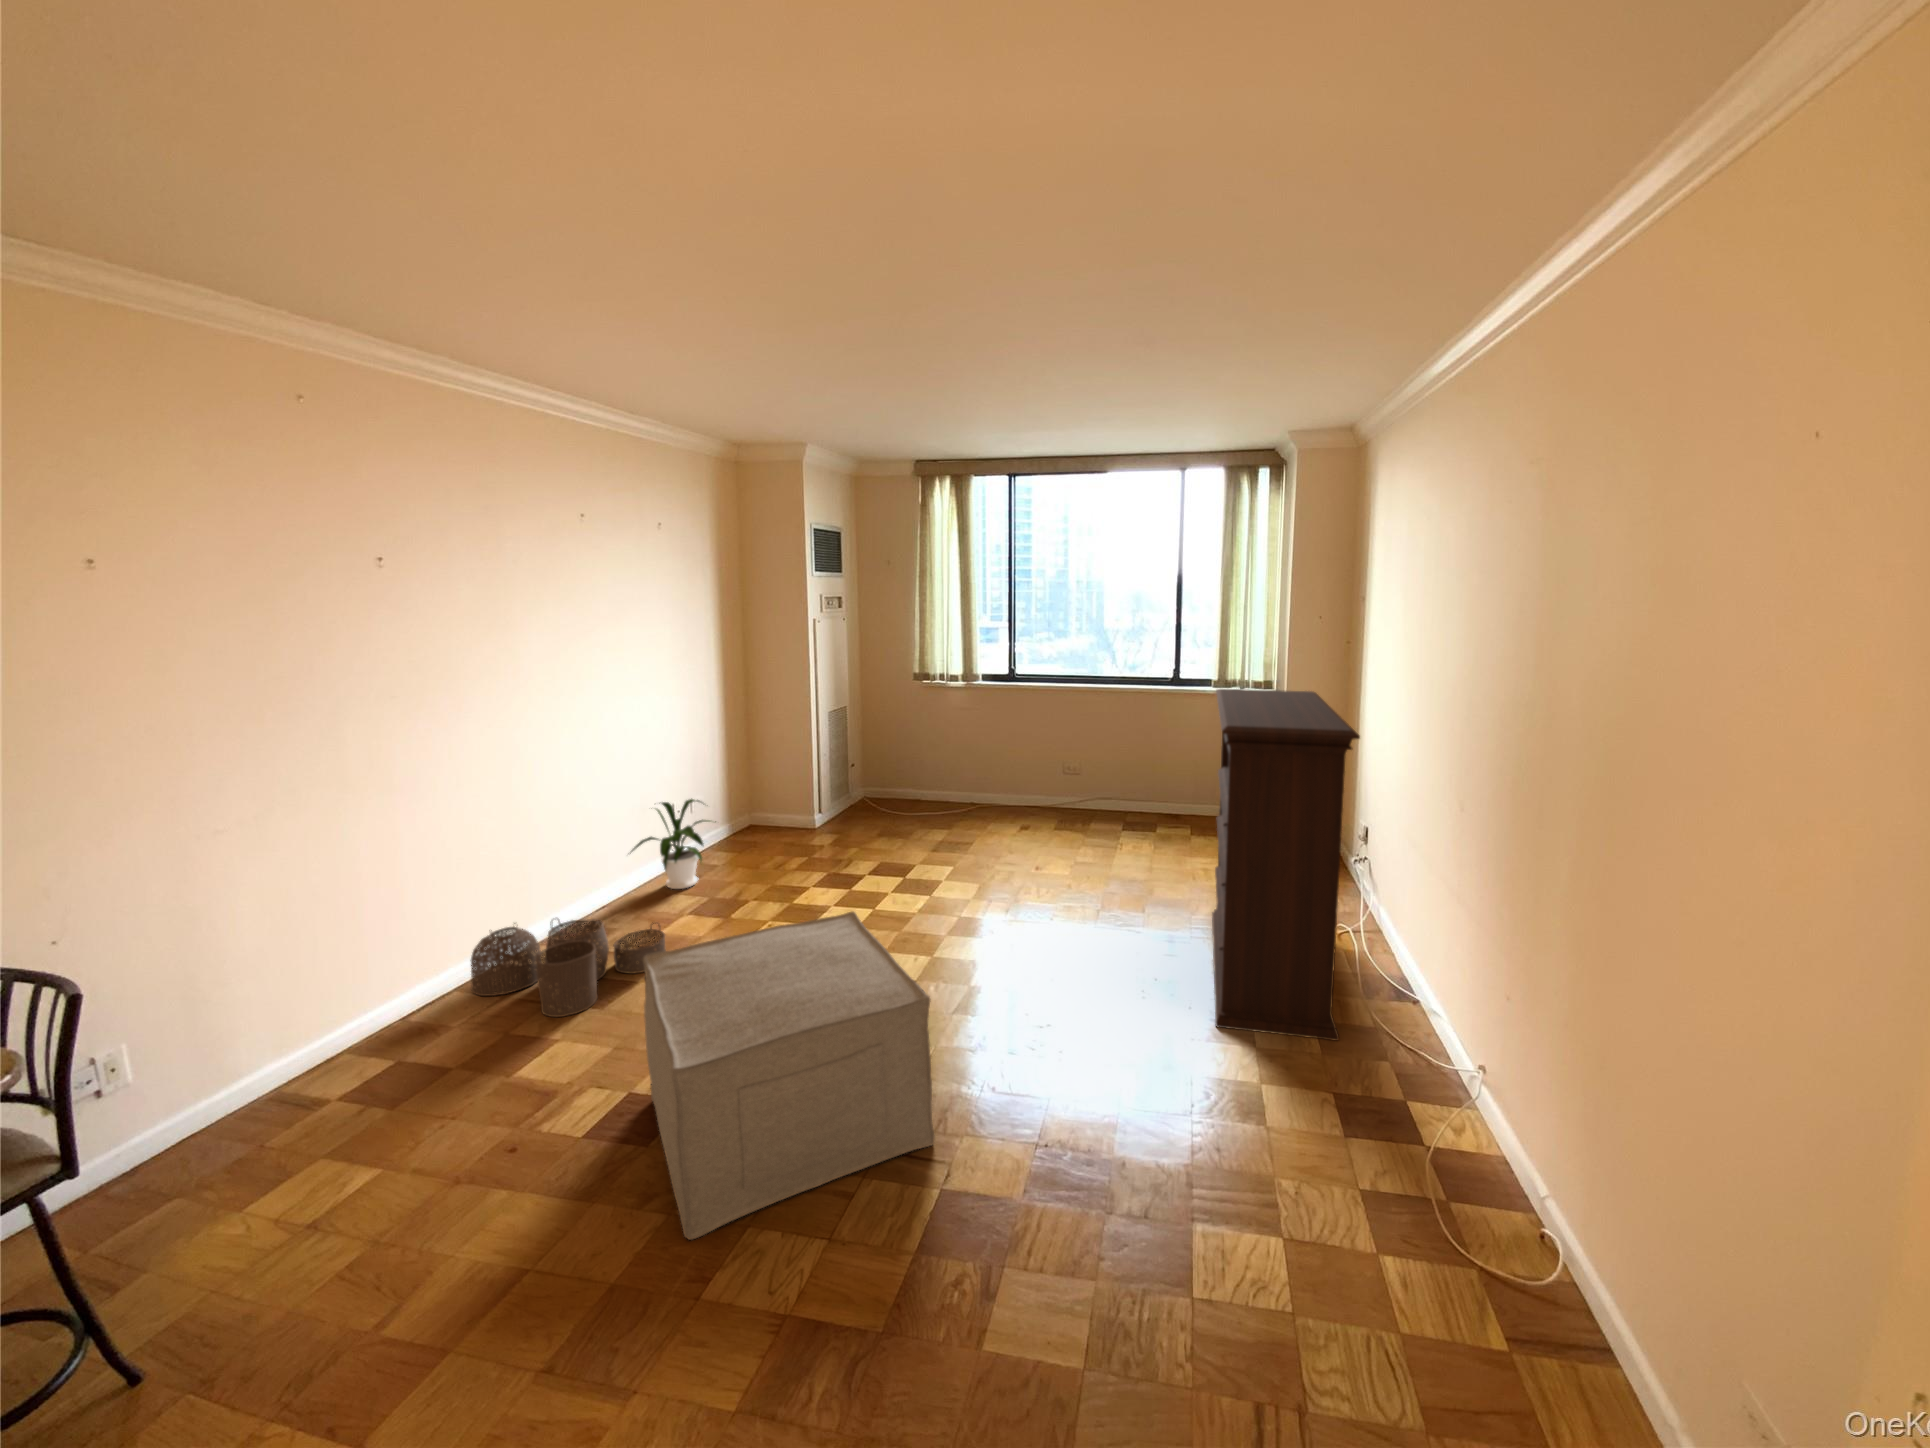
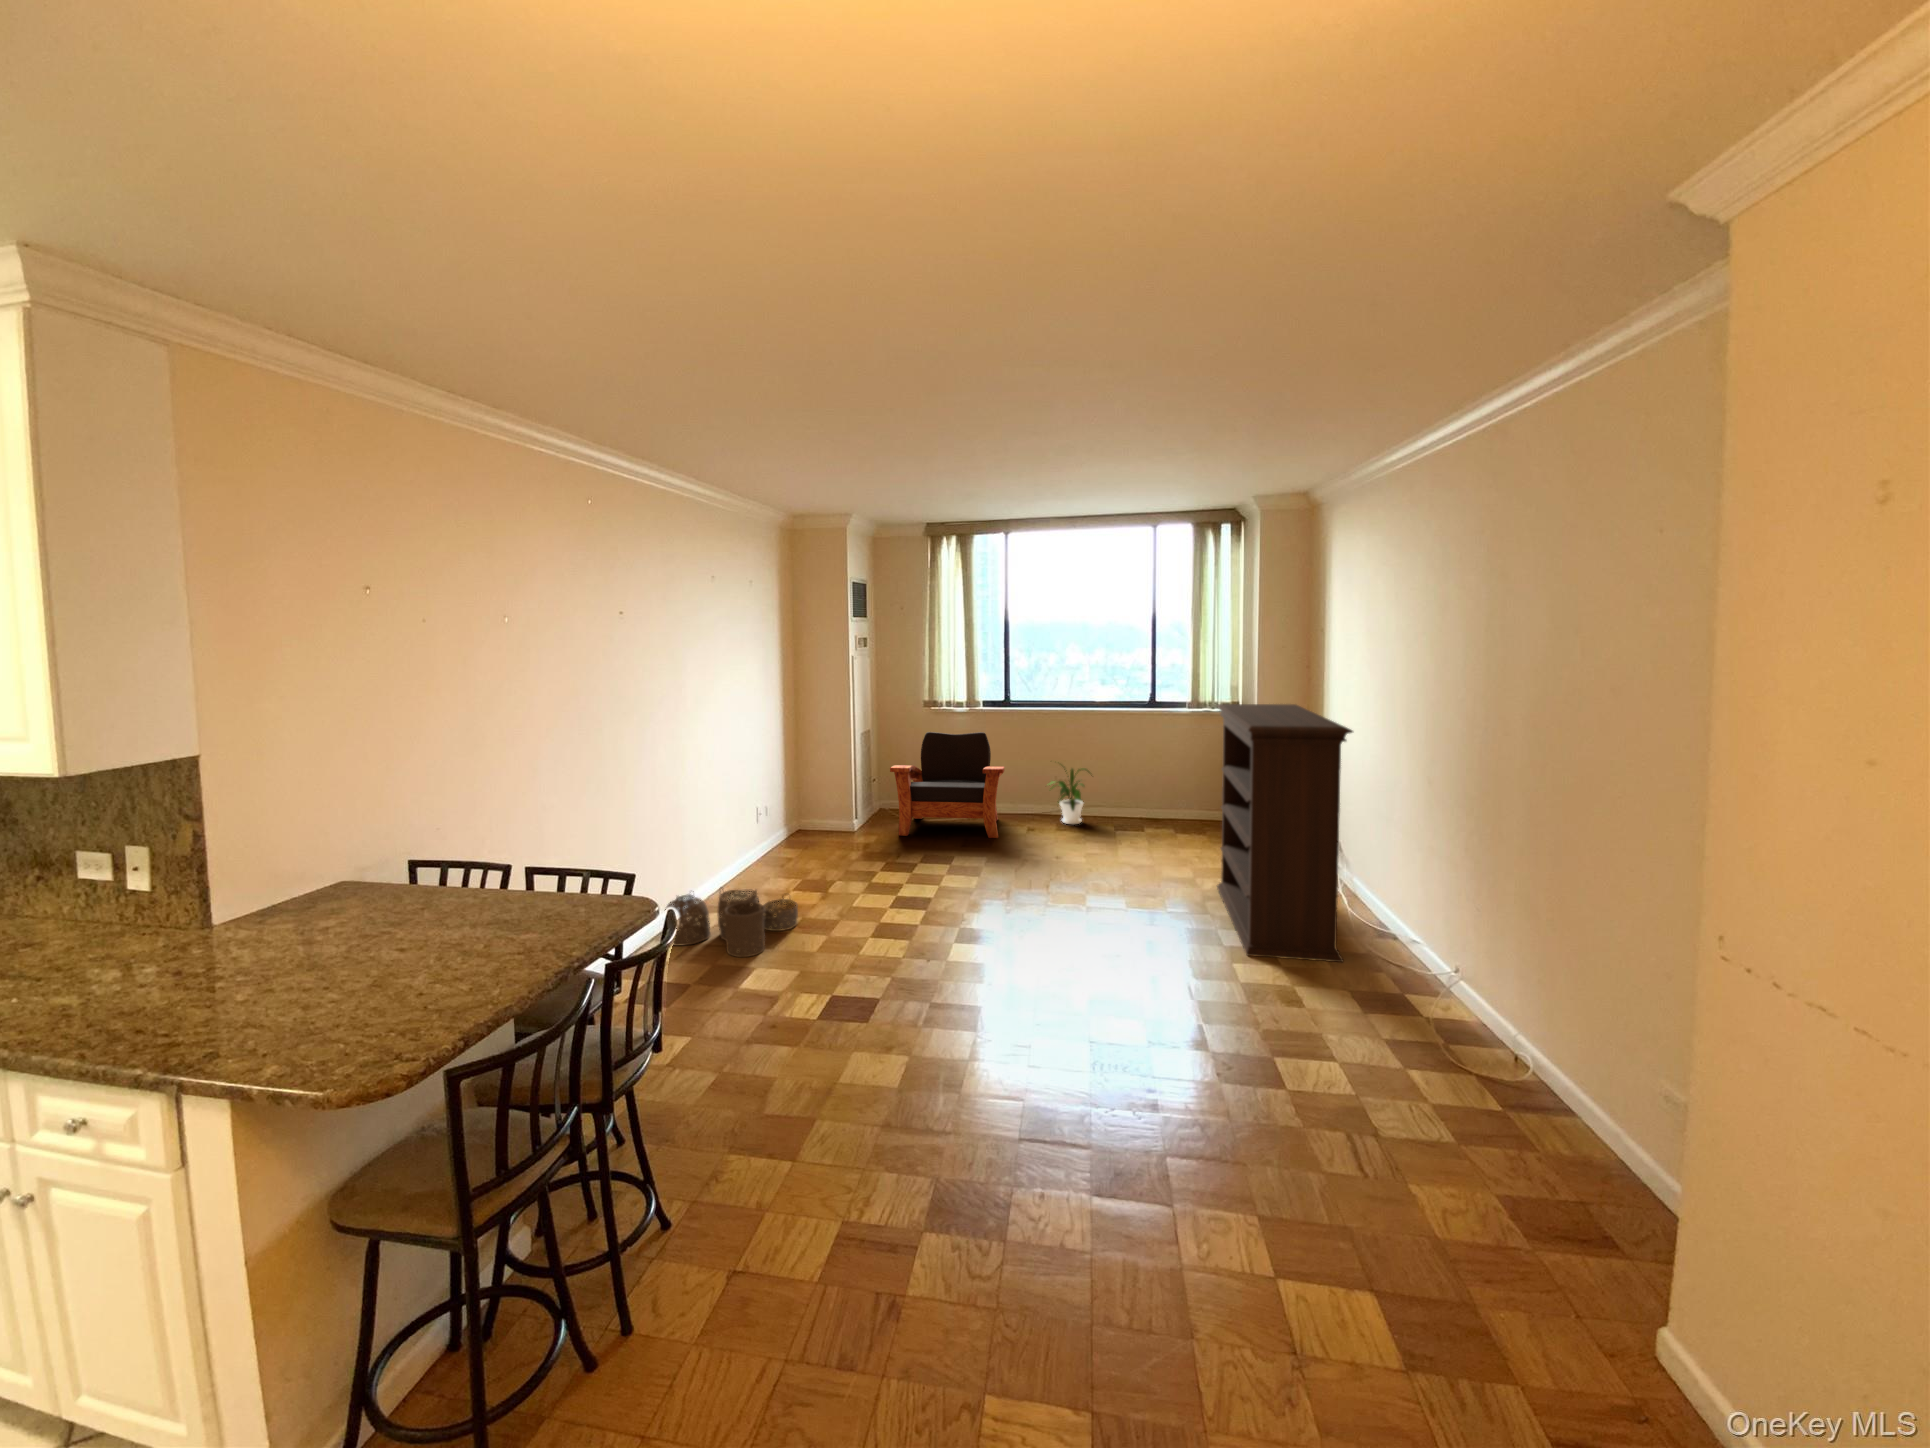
armchair: none [856,709,997,837] -> present [890,732,1004,838]
house plant: present [630,799,716,889] -> present [1049,768,1090,824]
ottoman: present [643,912,934,1240] -> none [849,869,1072,1067]

